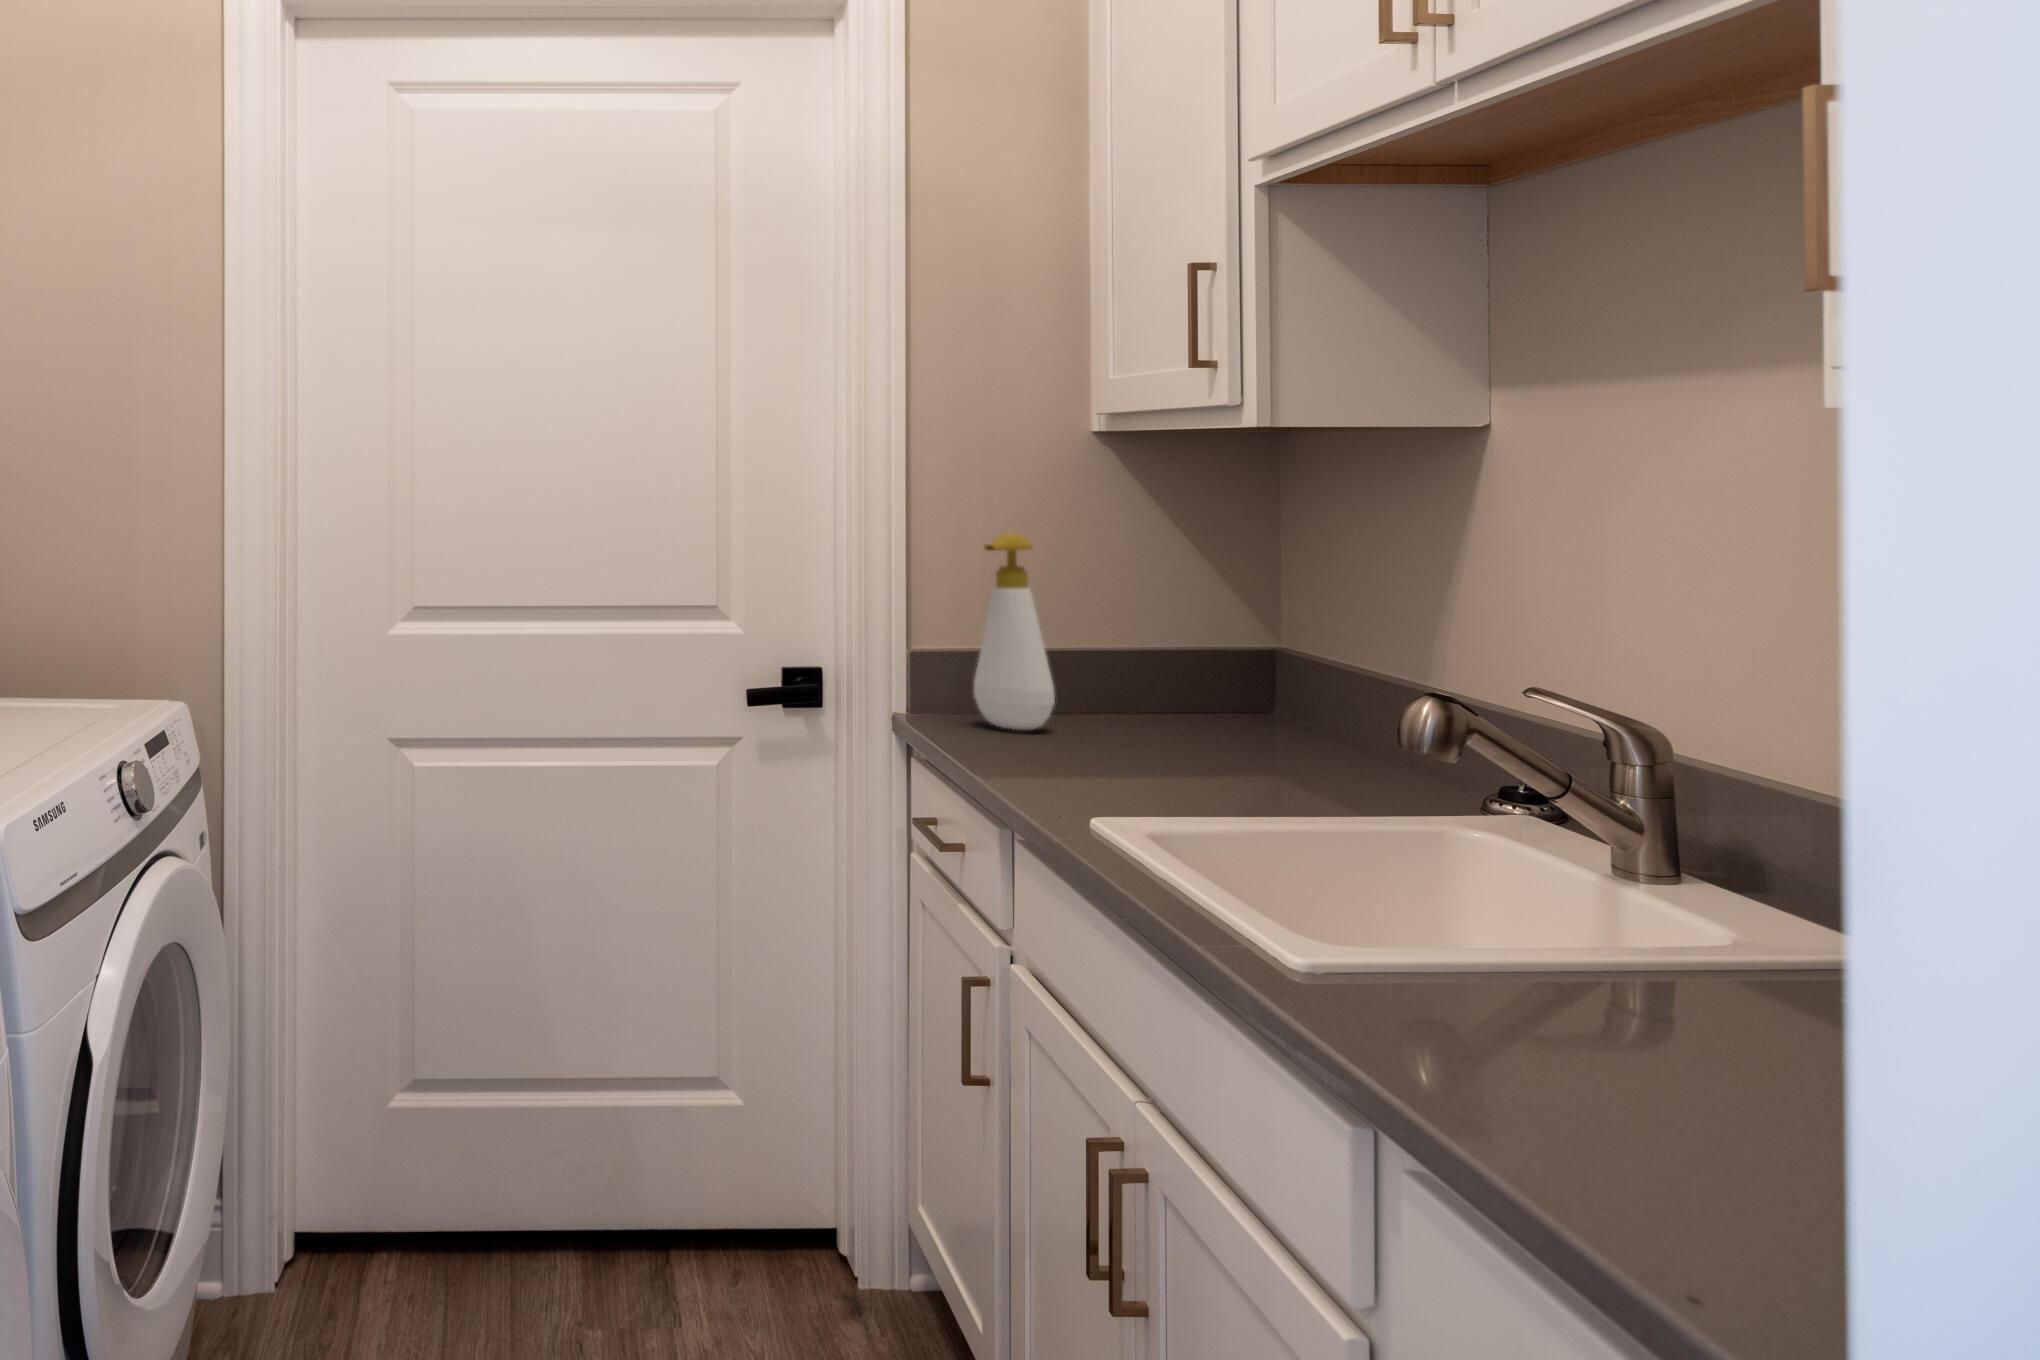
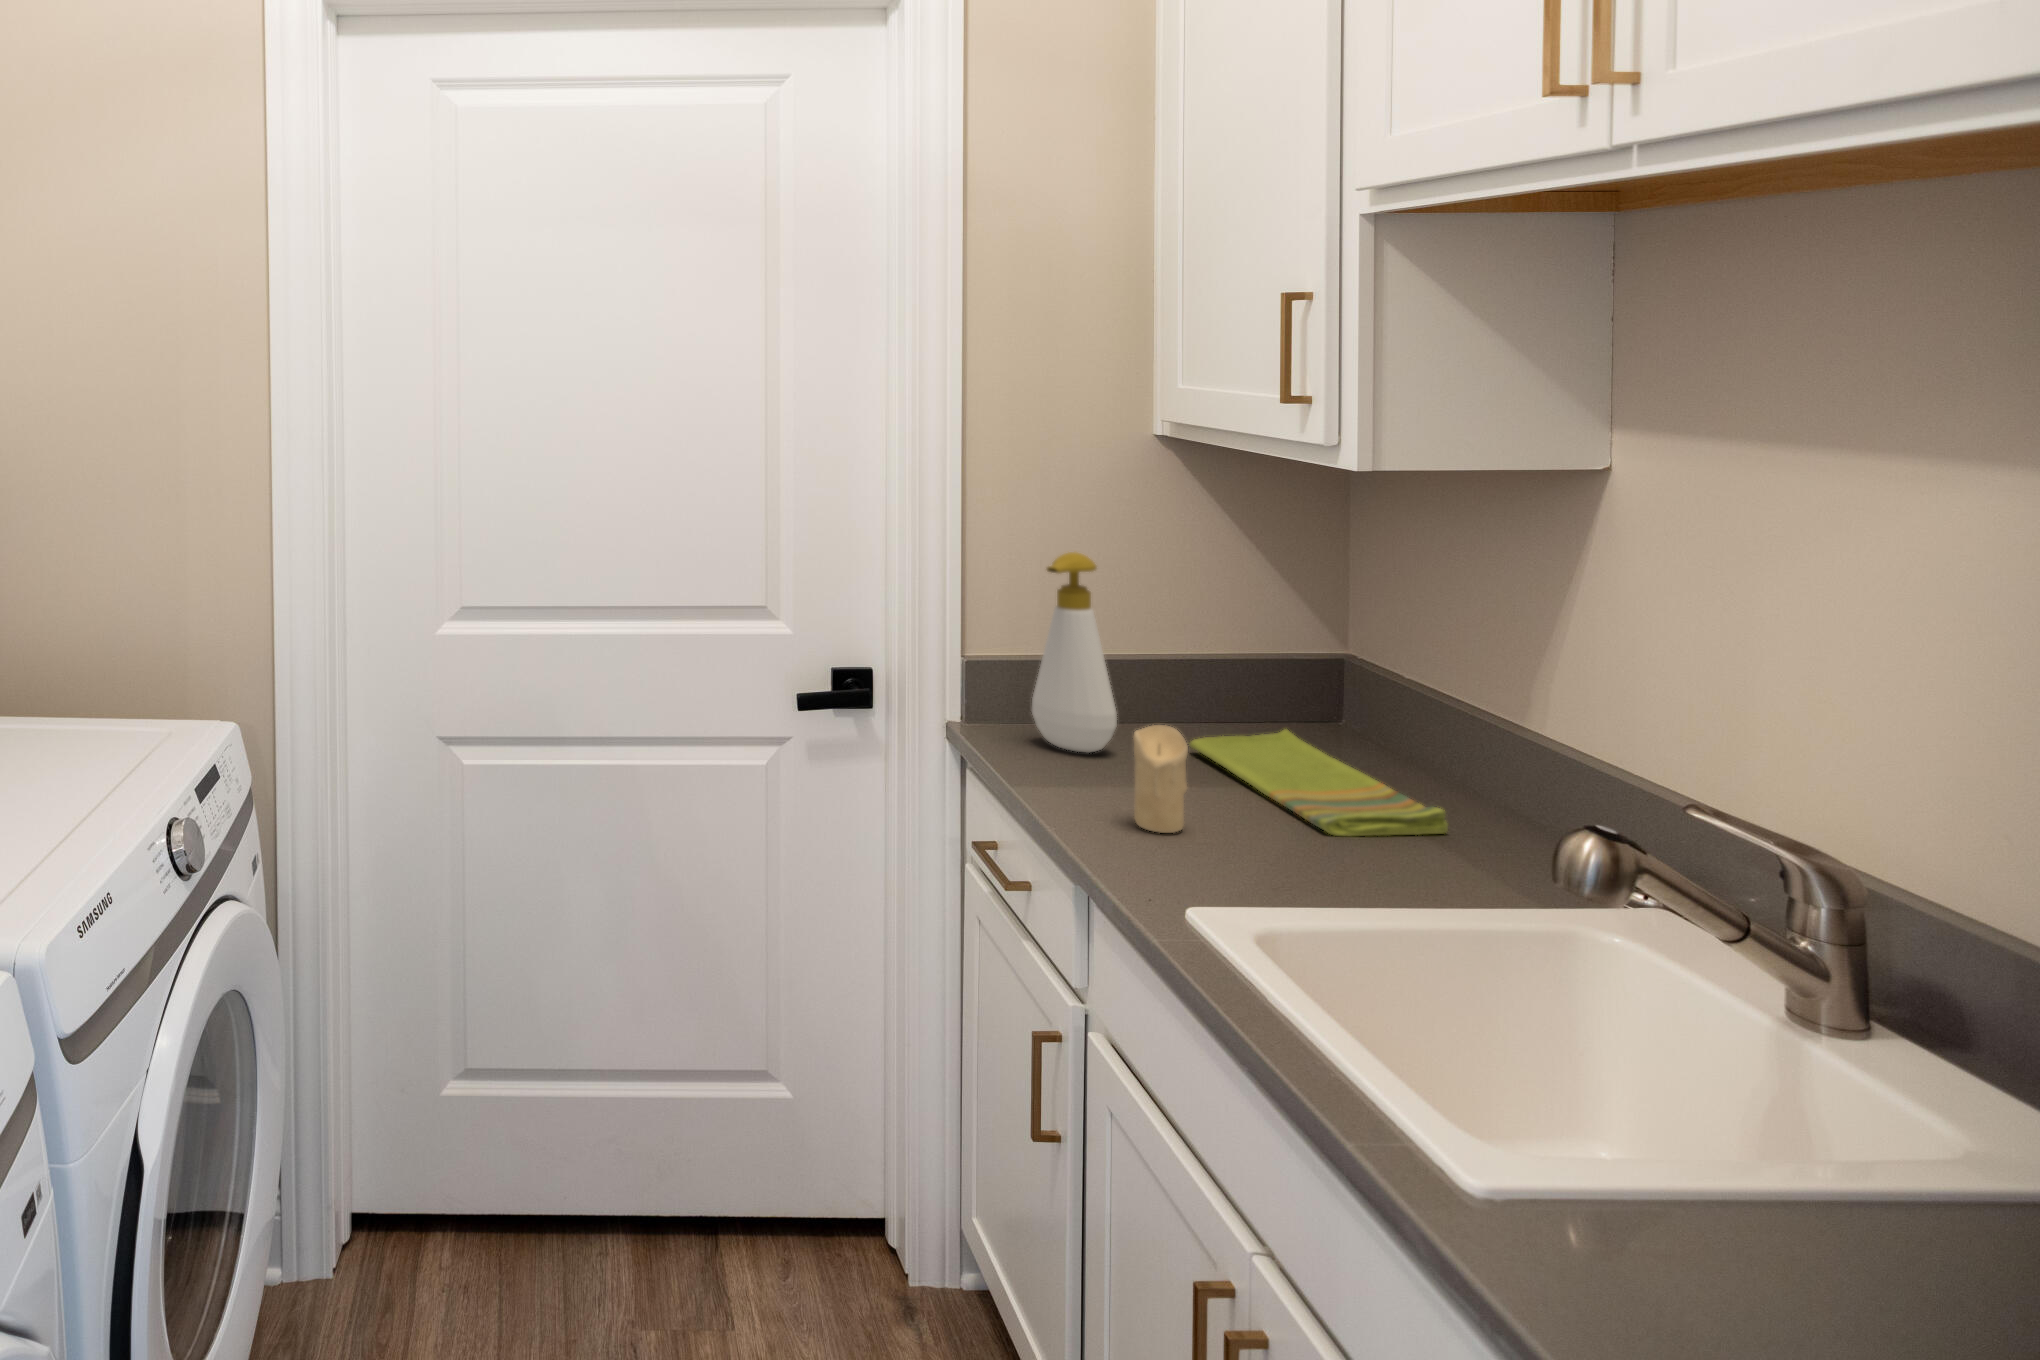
candle: none [1059,677,1110,778] -> present [1134,725,1188,833]
dish towel: none [1126,706,1357,780] -> present [1190,729,1448,836]

